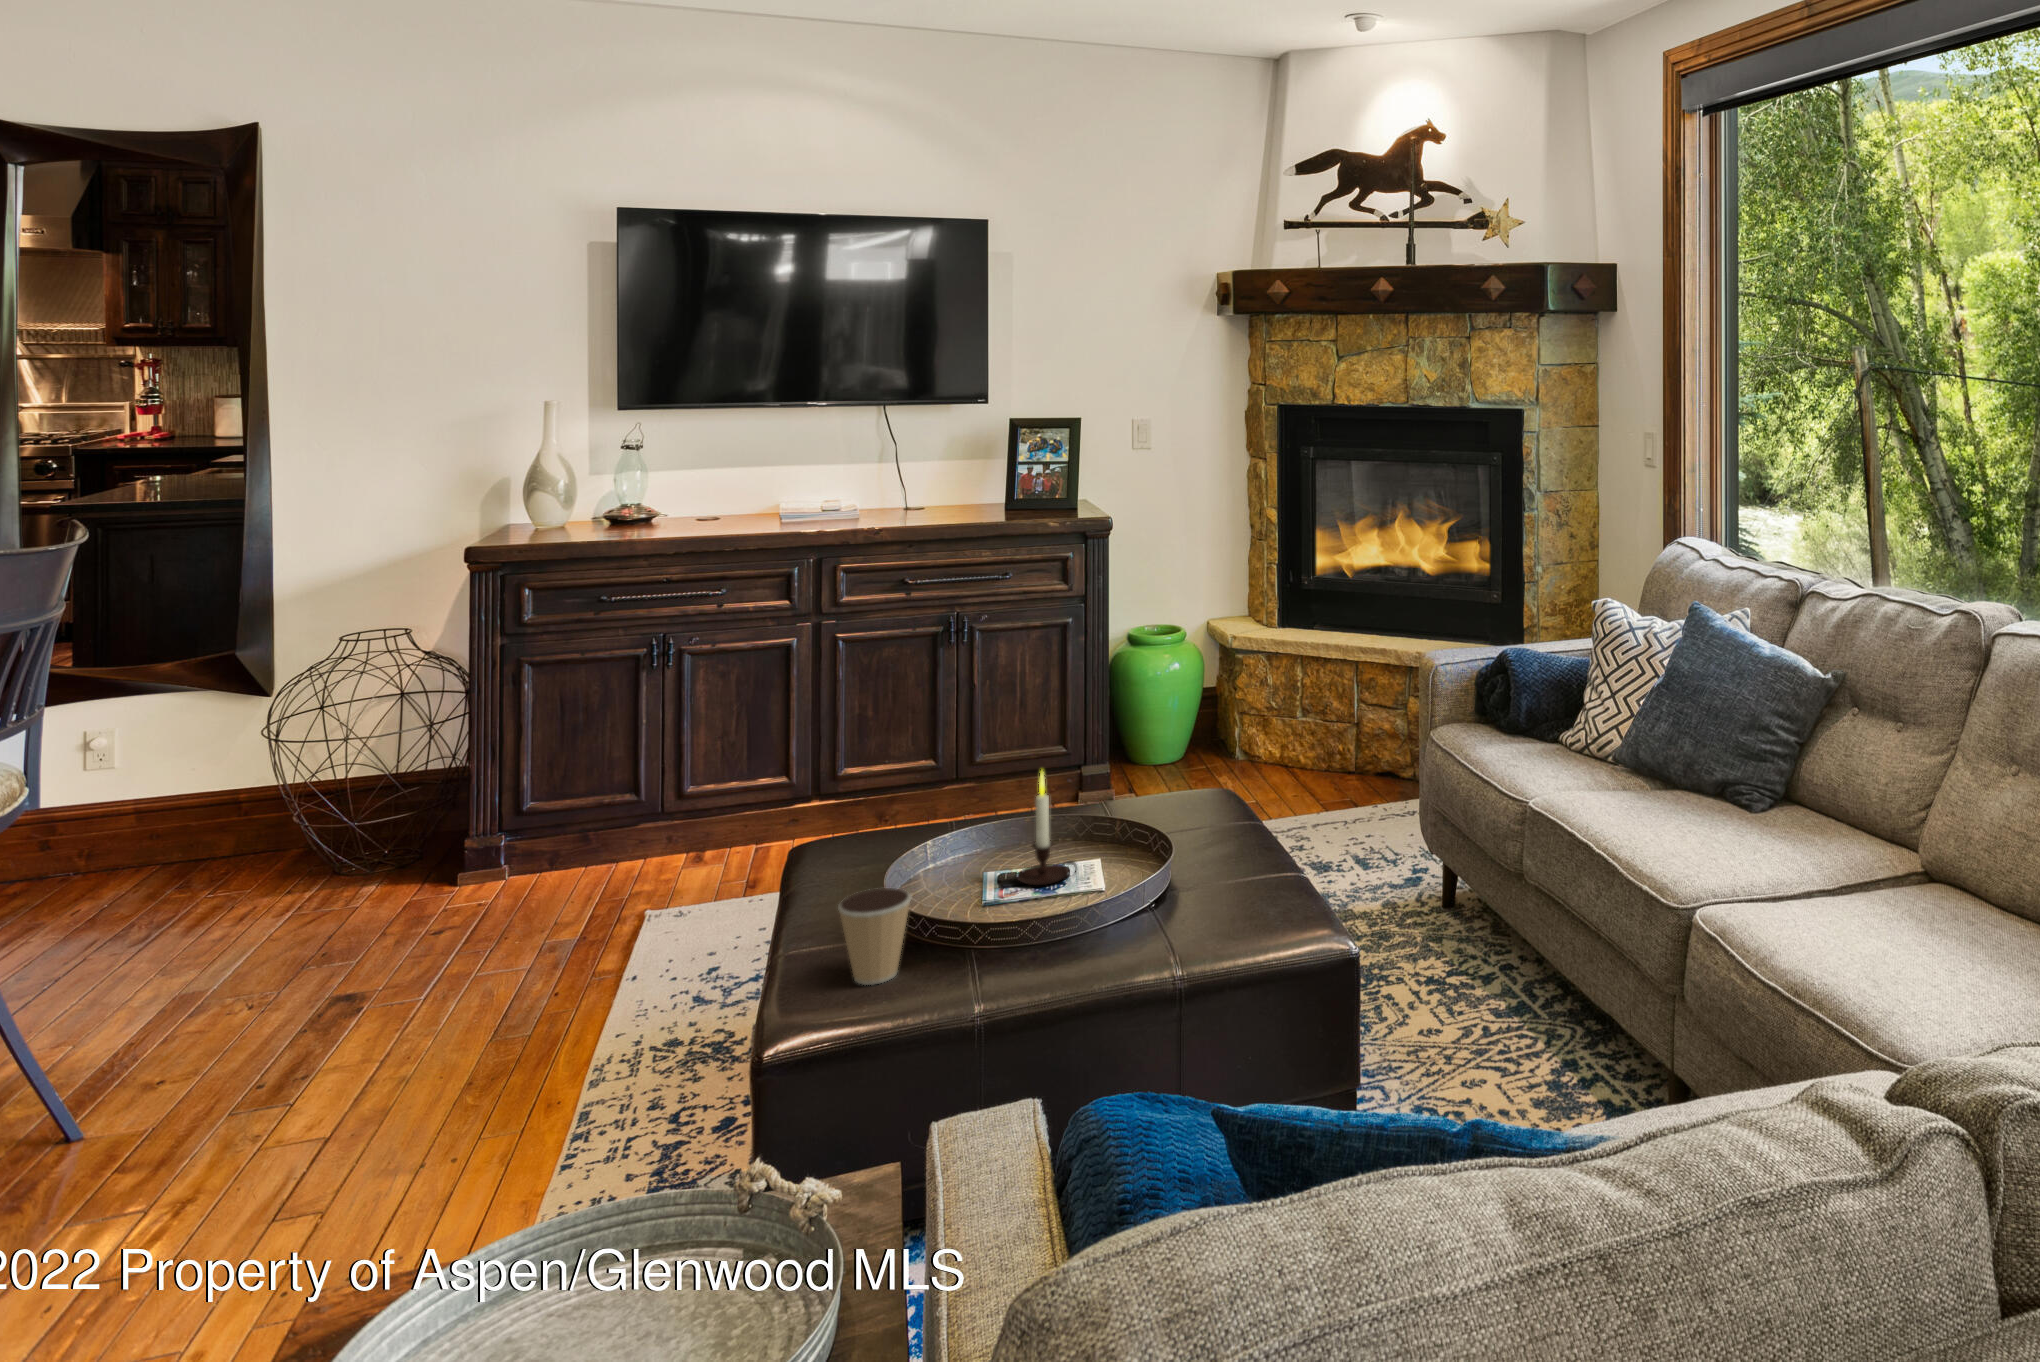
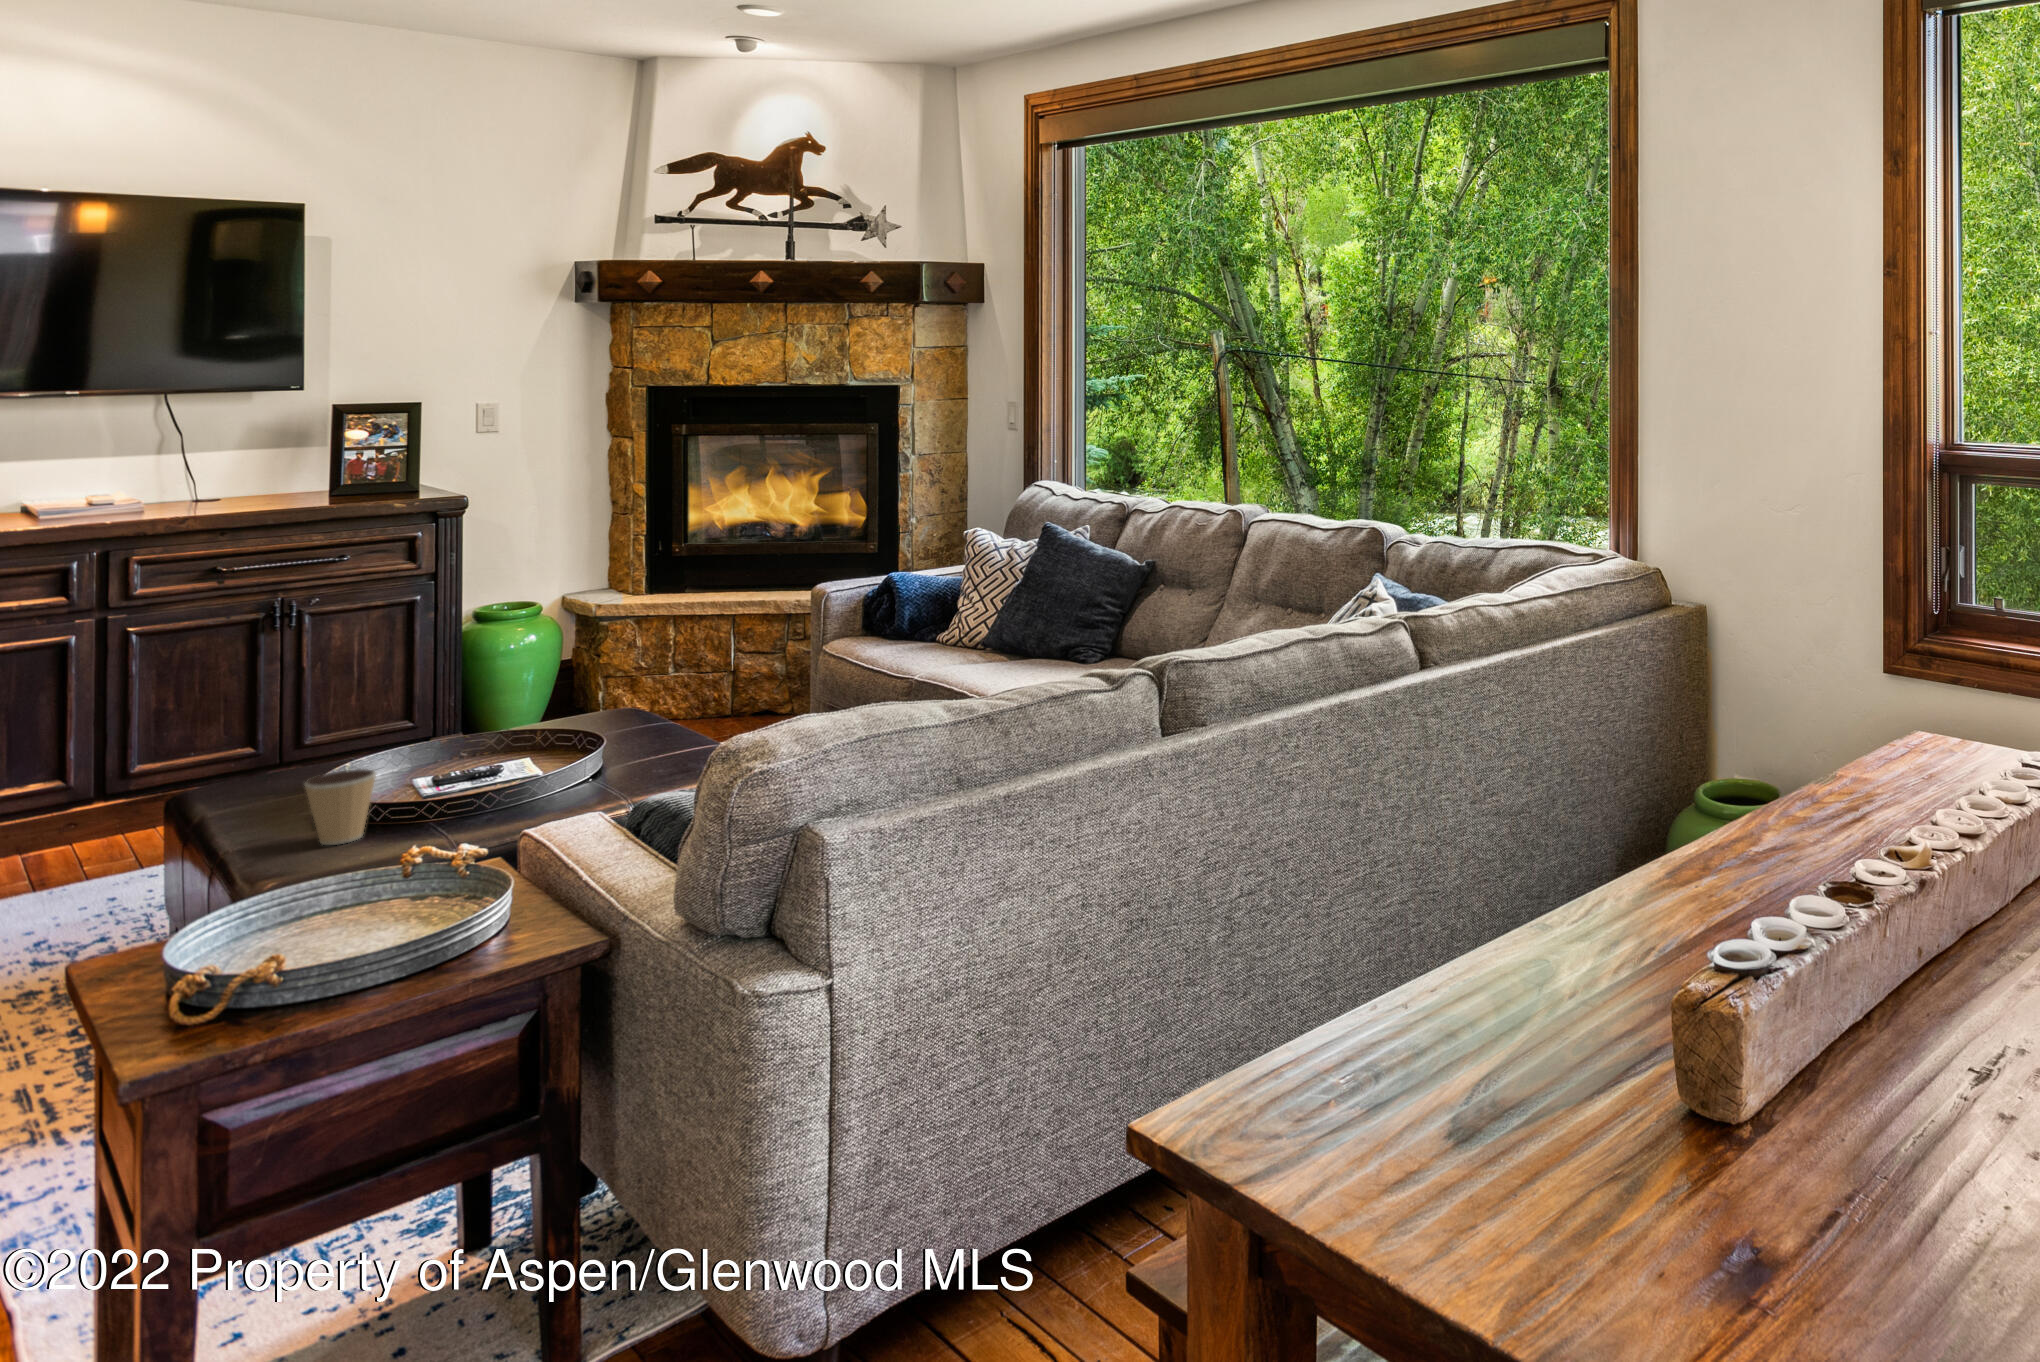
candle: present [1016,772,1076,885] -> none [456,674,518,770]

